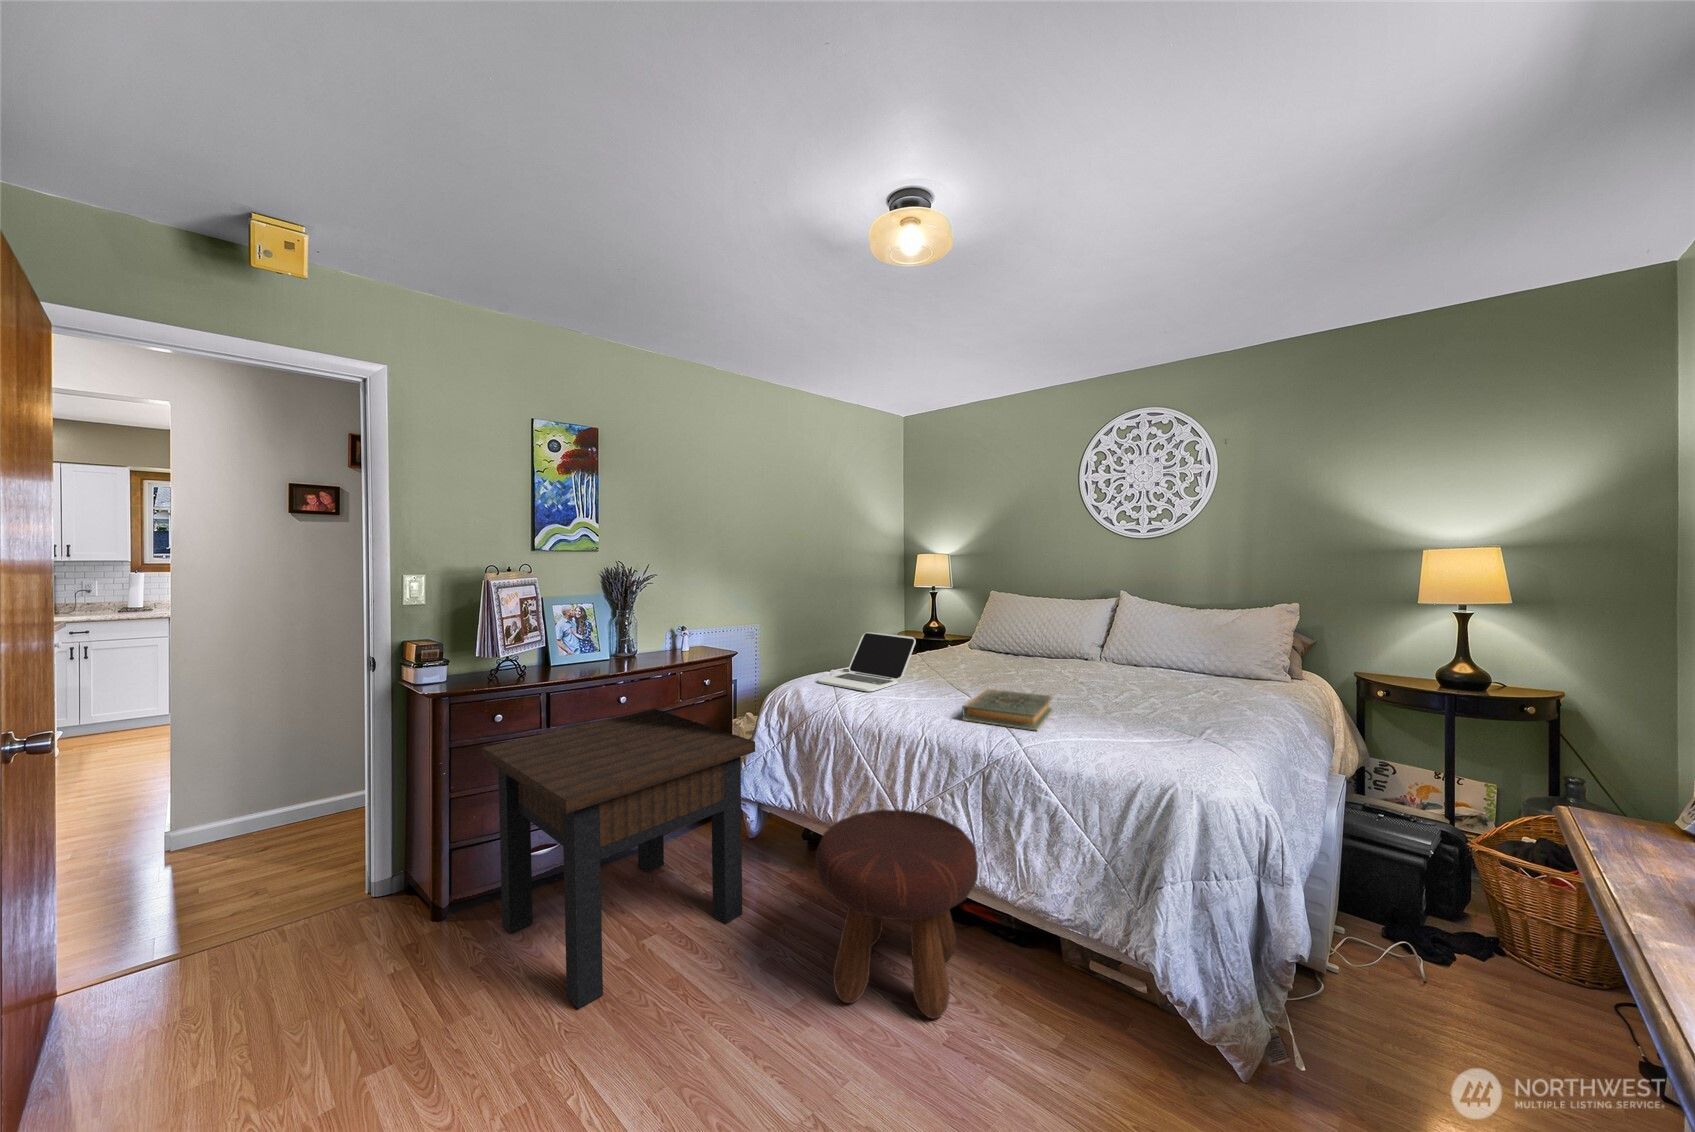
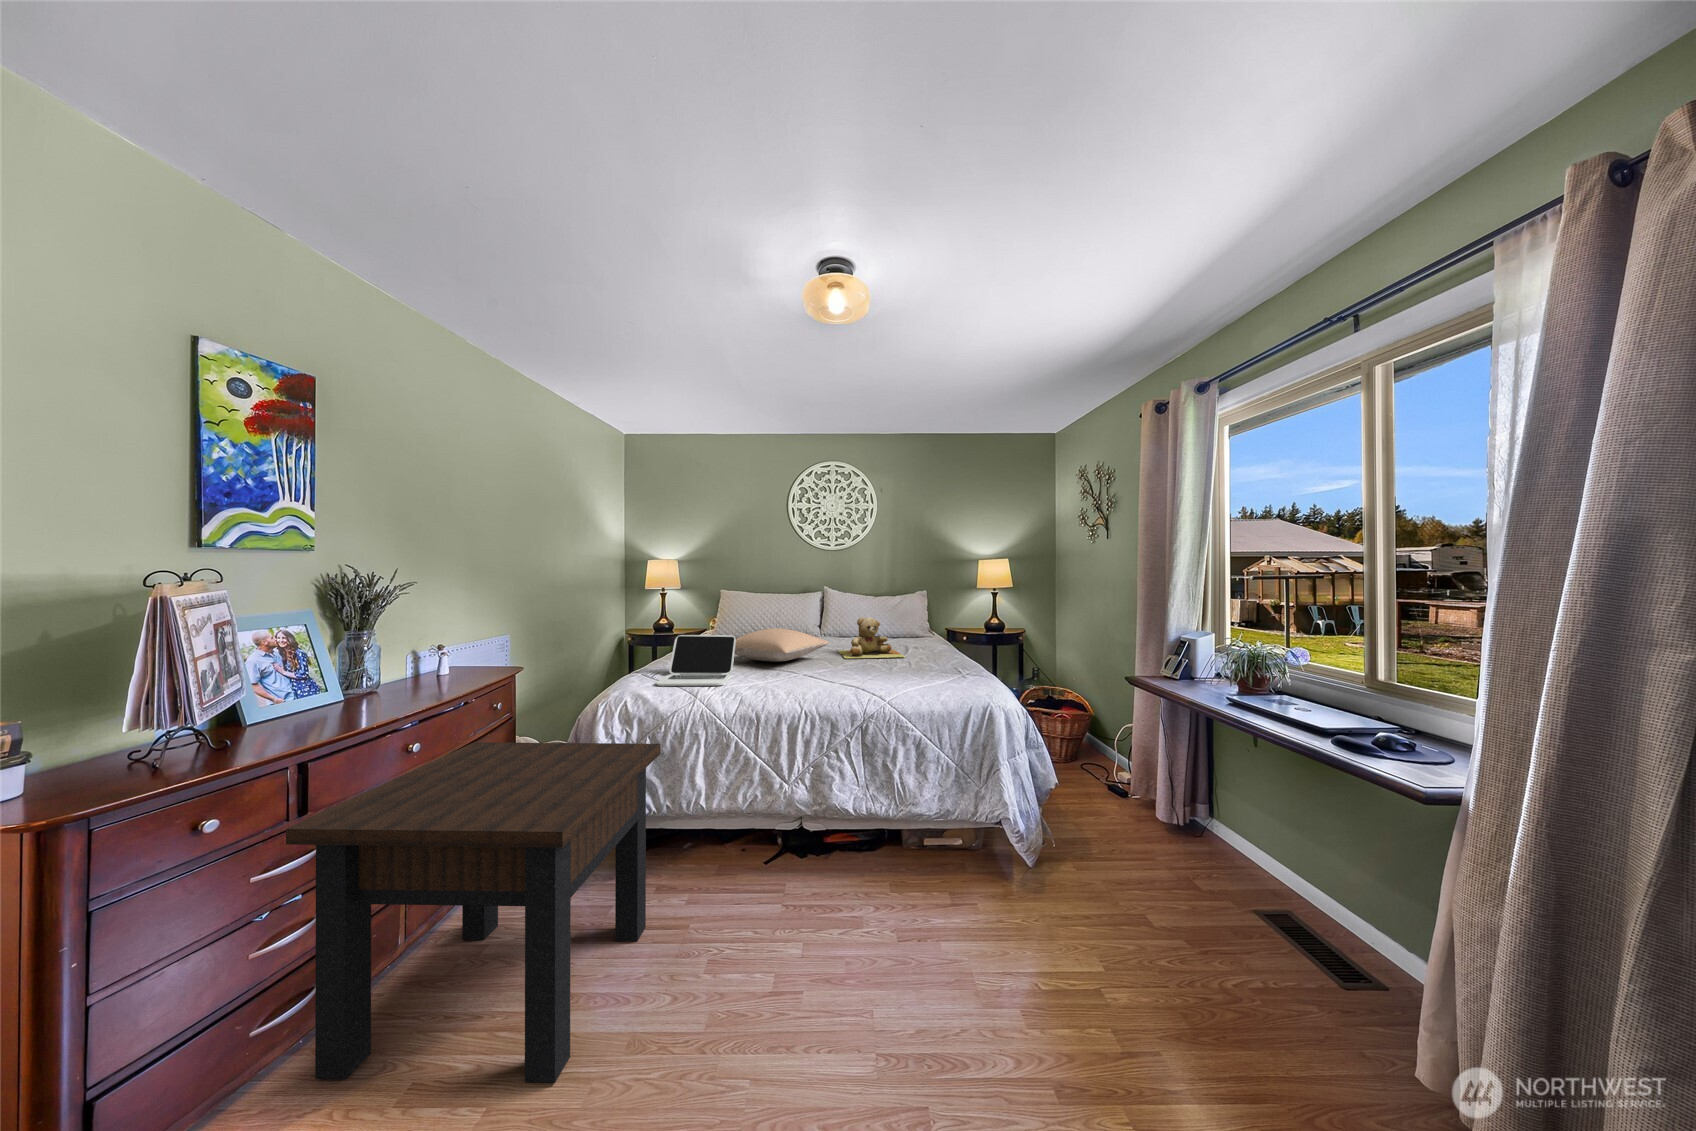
teddy bear: none [1069,628,1167,689] -> present [838,617,905,658]
pillow: none [923,633,1049,672] -> present [734,628,829,662]
hardback book: present [963,689,1053,730] -> none [820,666,887,691]
footstool: present [815,810,978,1018] -> none [755,772,890,941]

